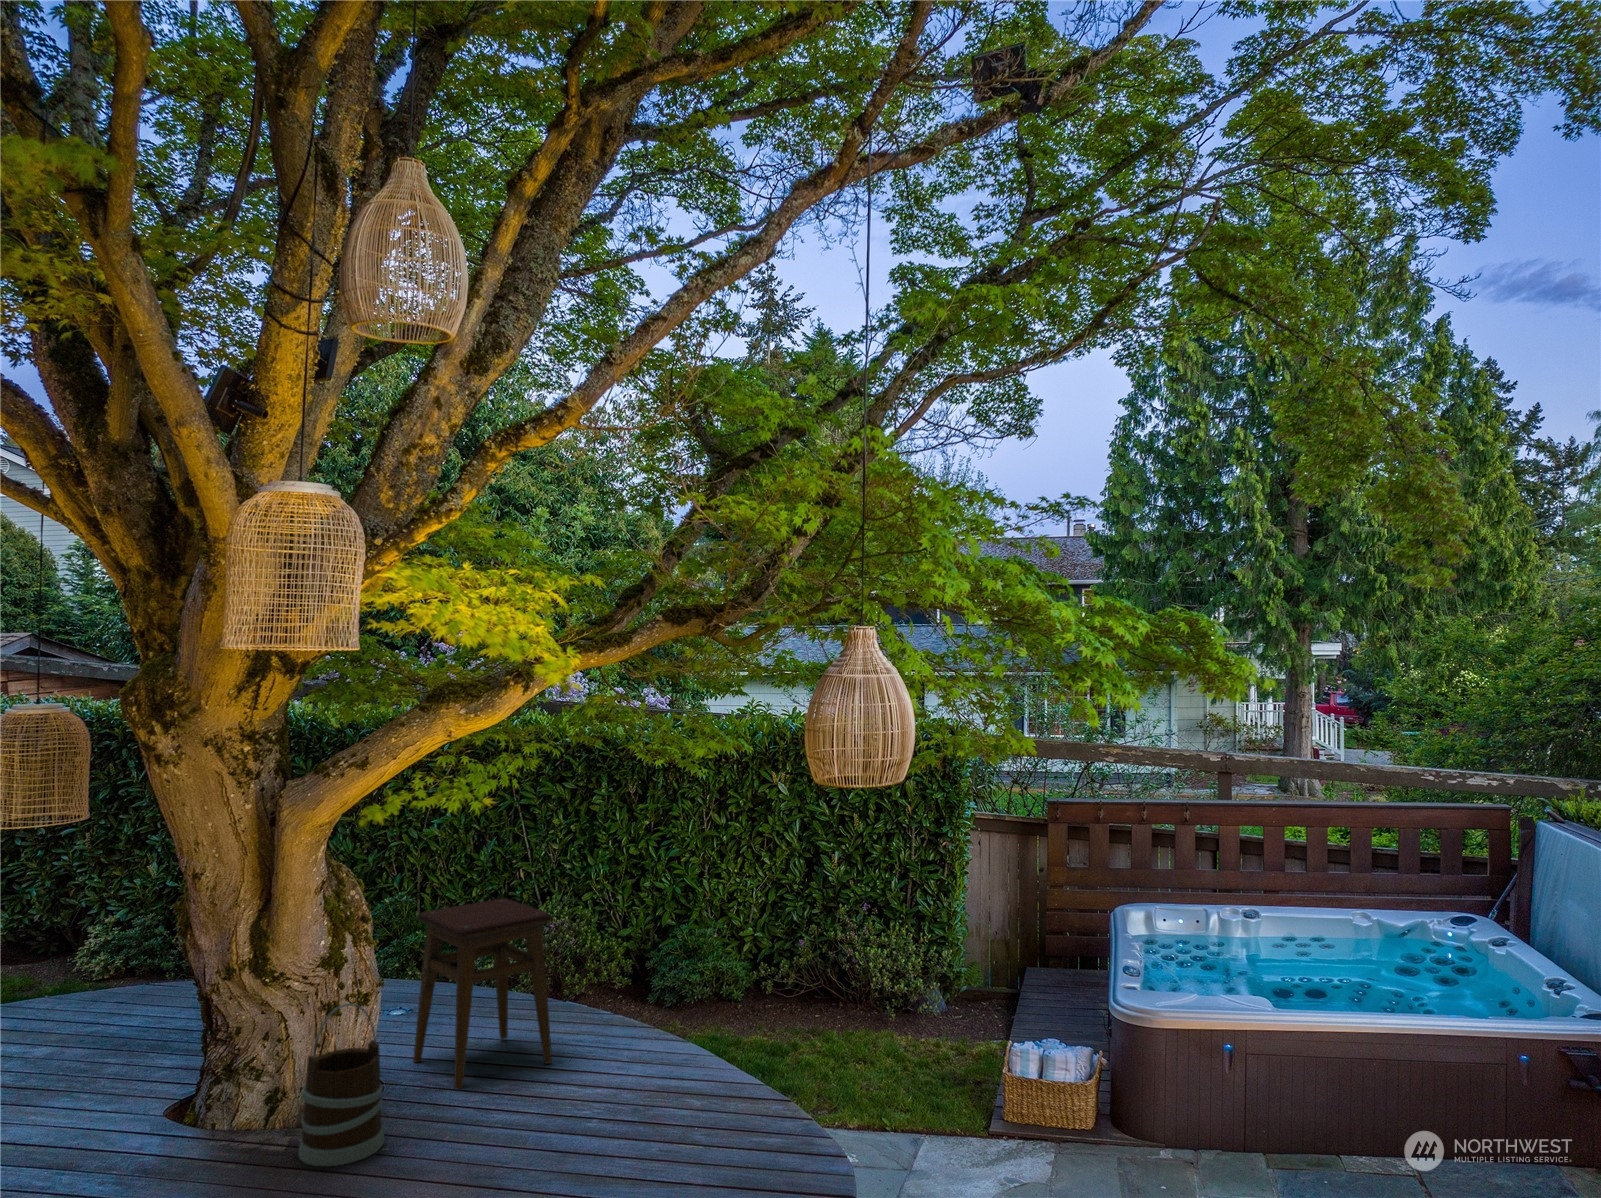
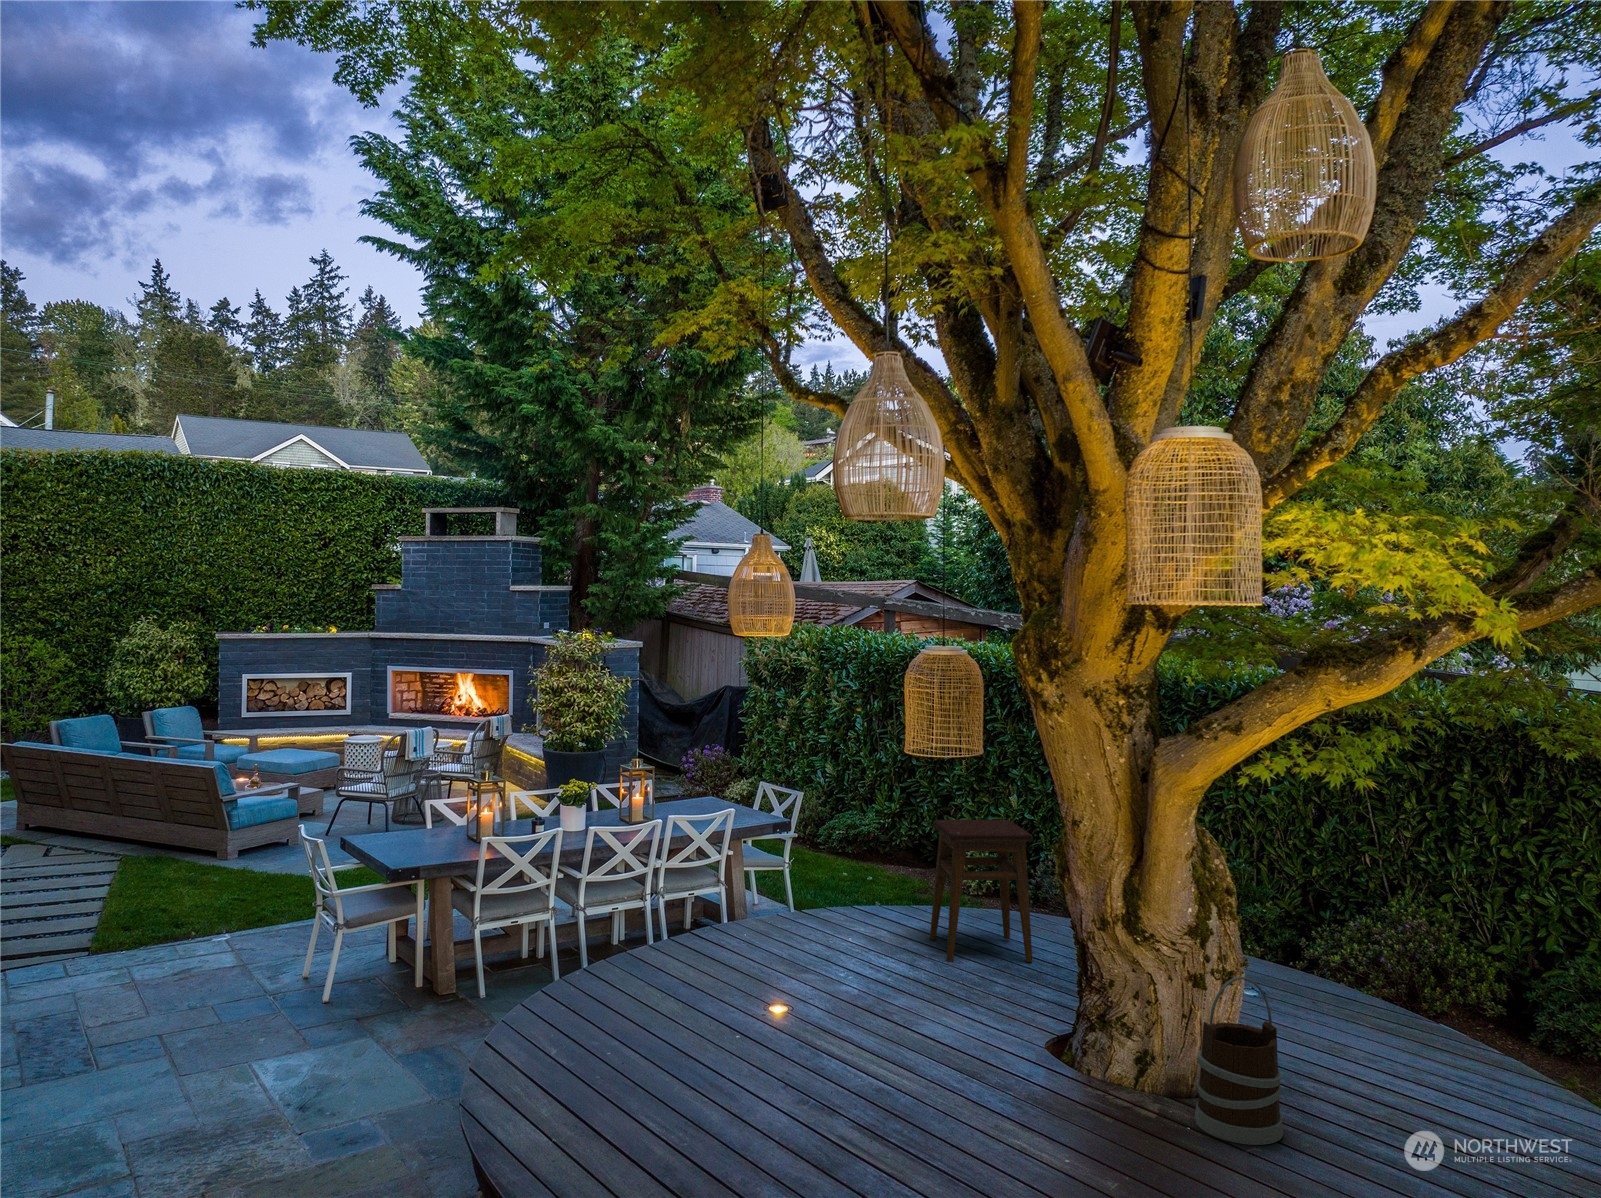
stool: present [413,898,552,1089] -> present [930,820,1033,962]

